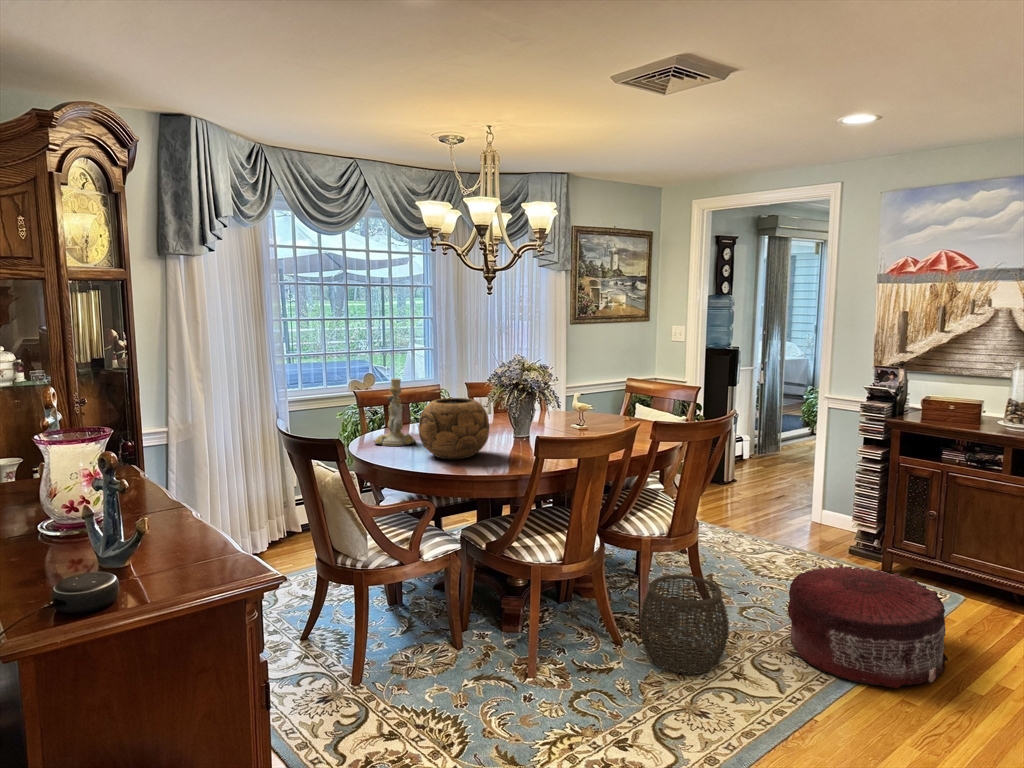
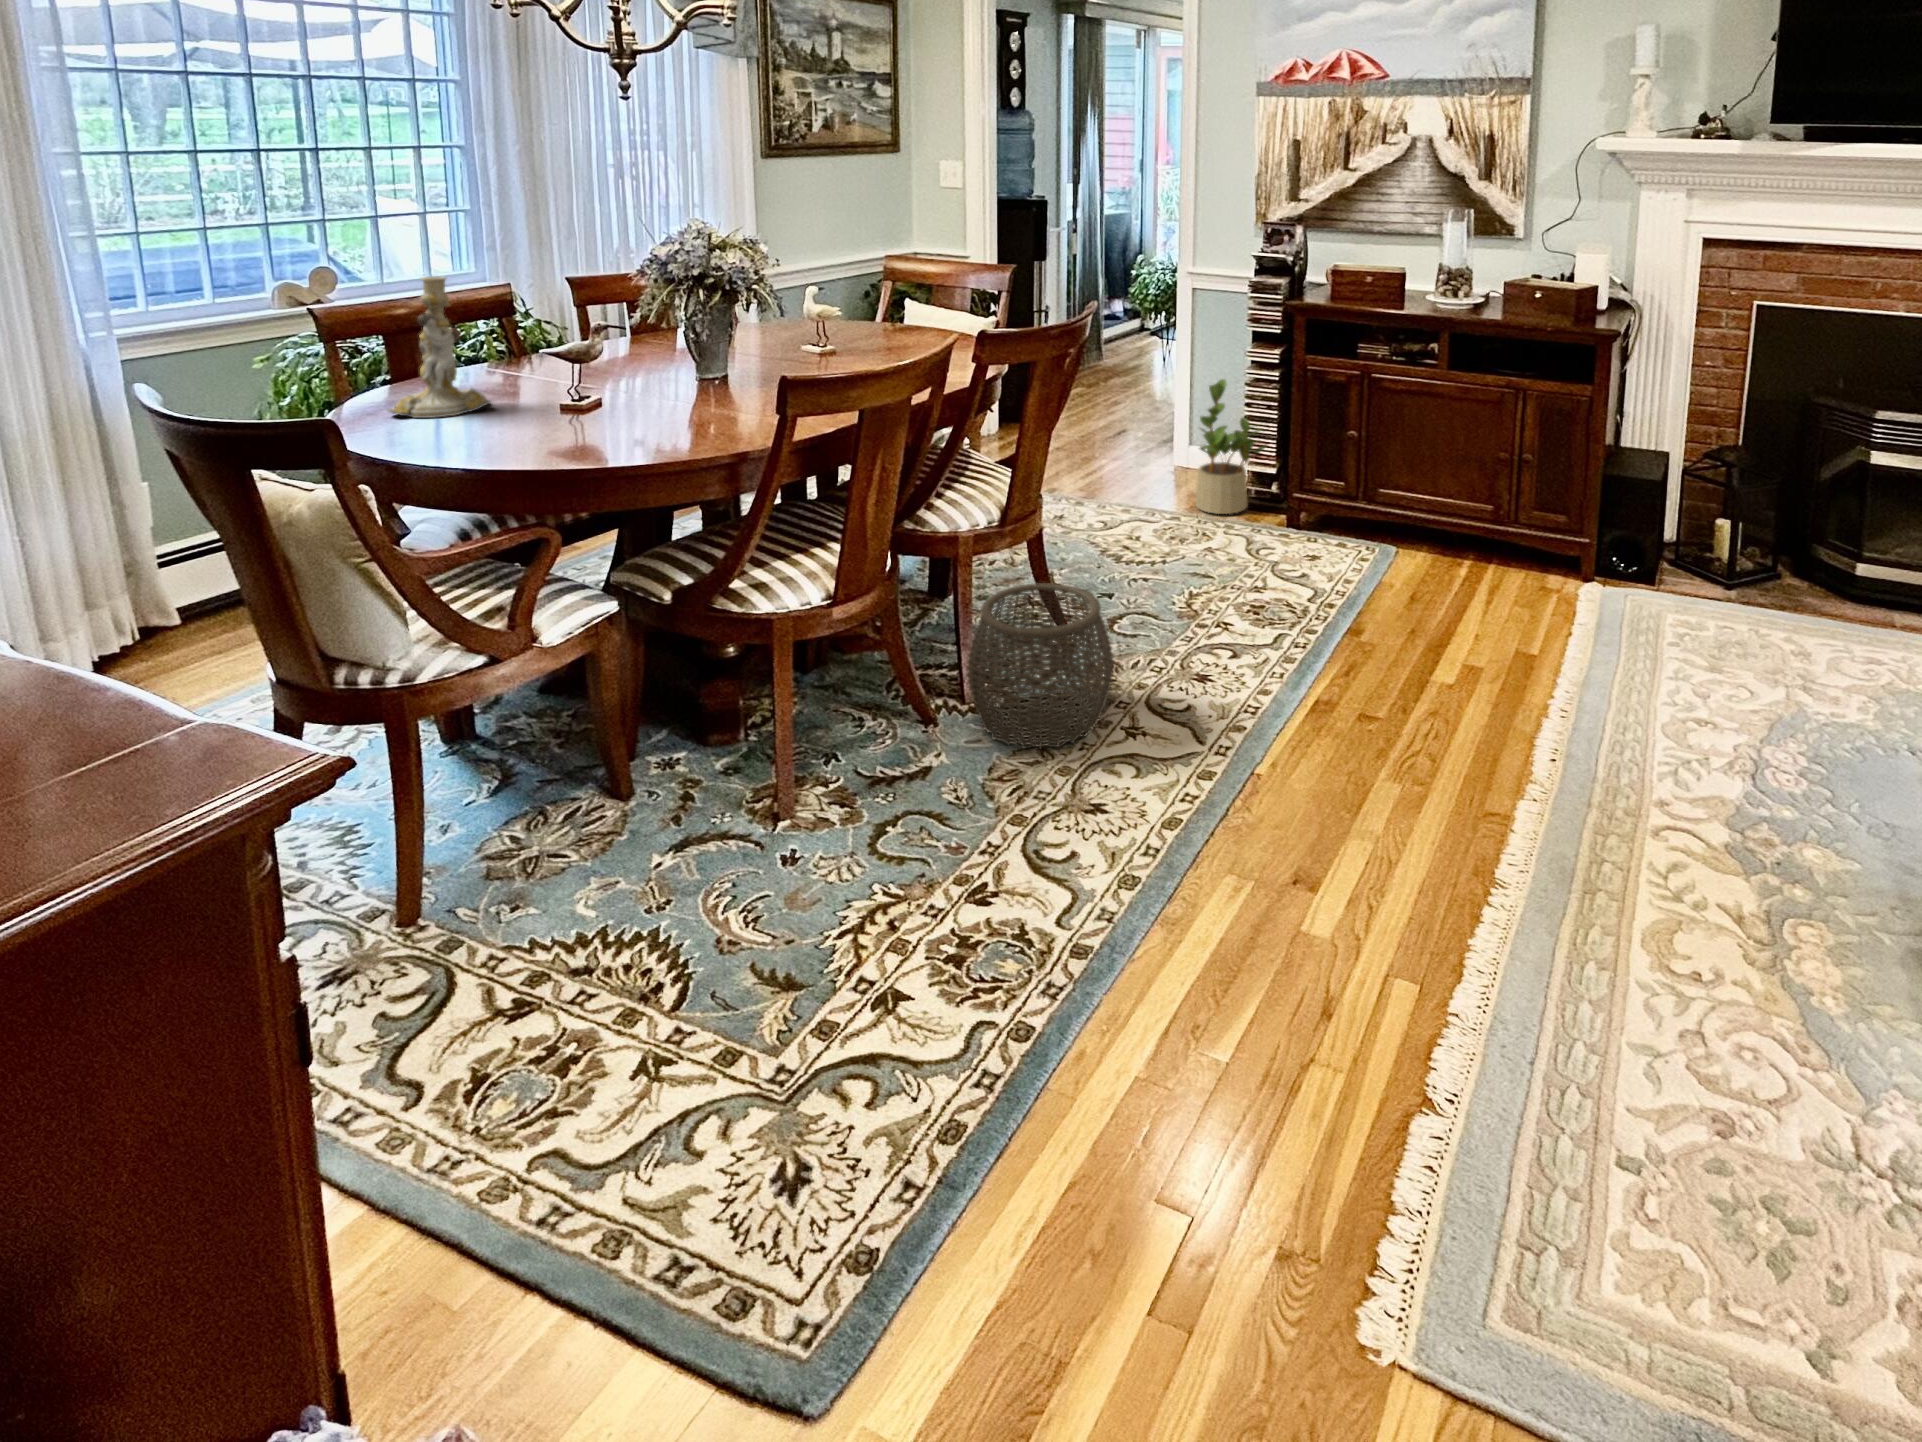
decorative bowl: present [418,398,489,459] -> none [506,311,663,434]
potted plant: none [817,467,871,558] -> present [1195,379,1266,514]
pouf: present [788,565,948,688] -> none [1188,528,1401,701]

